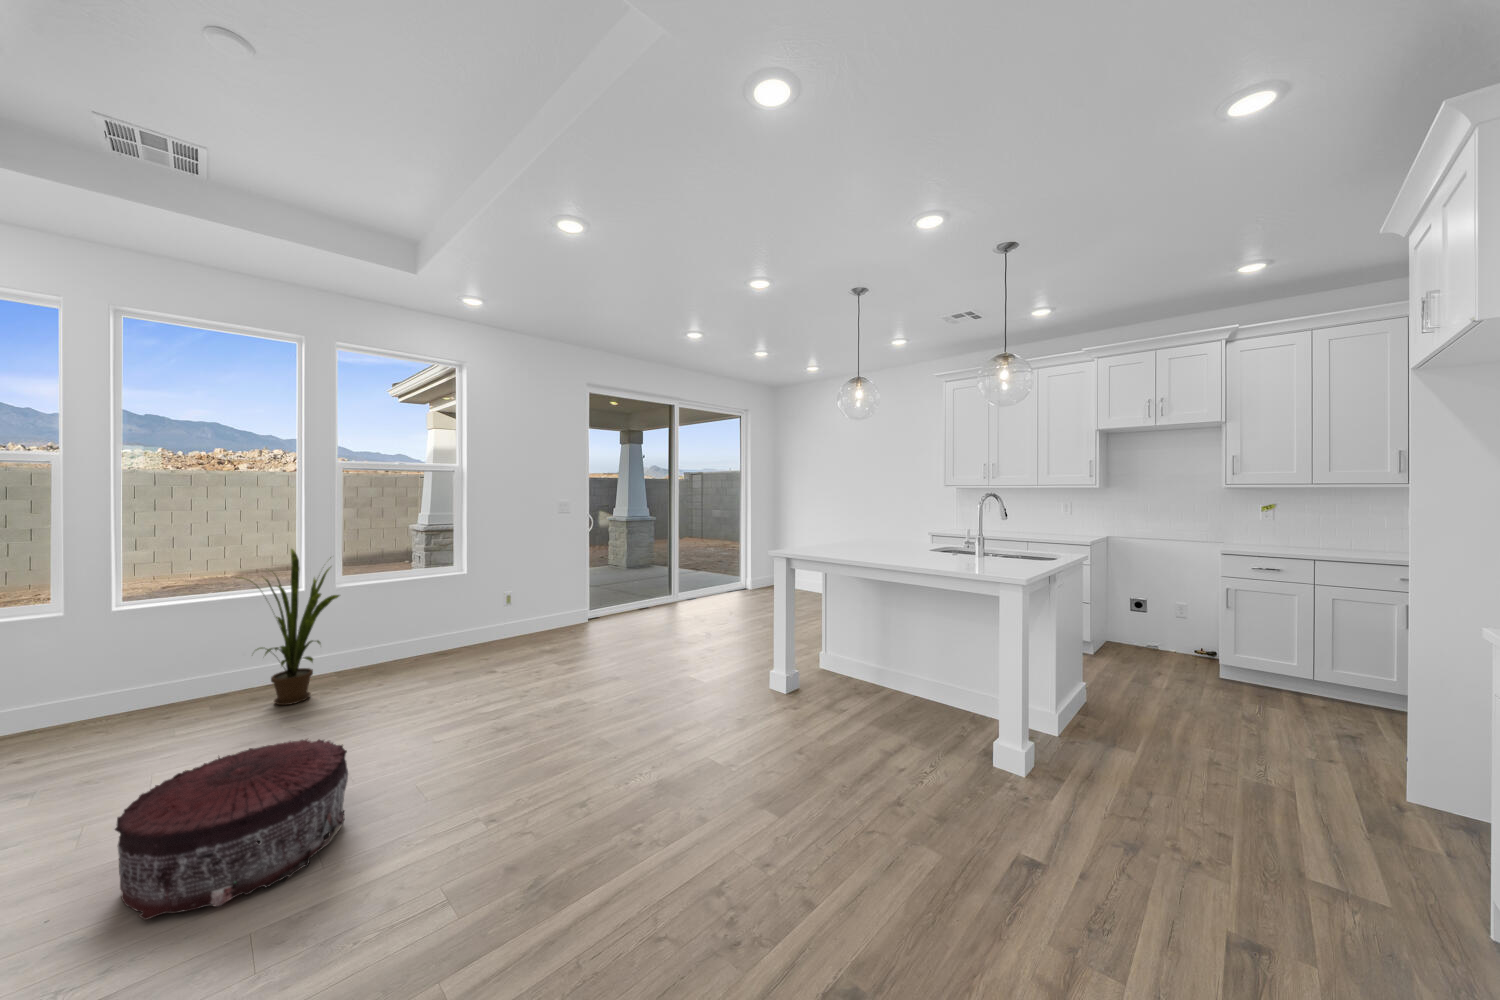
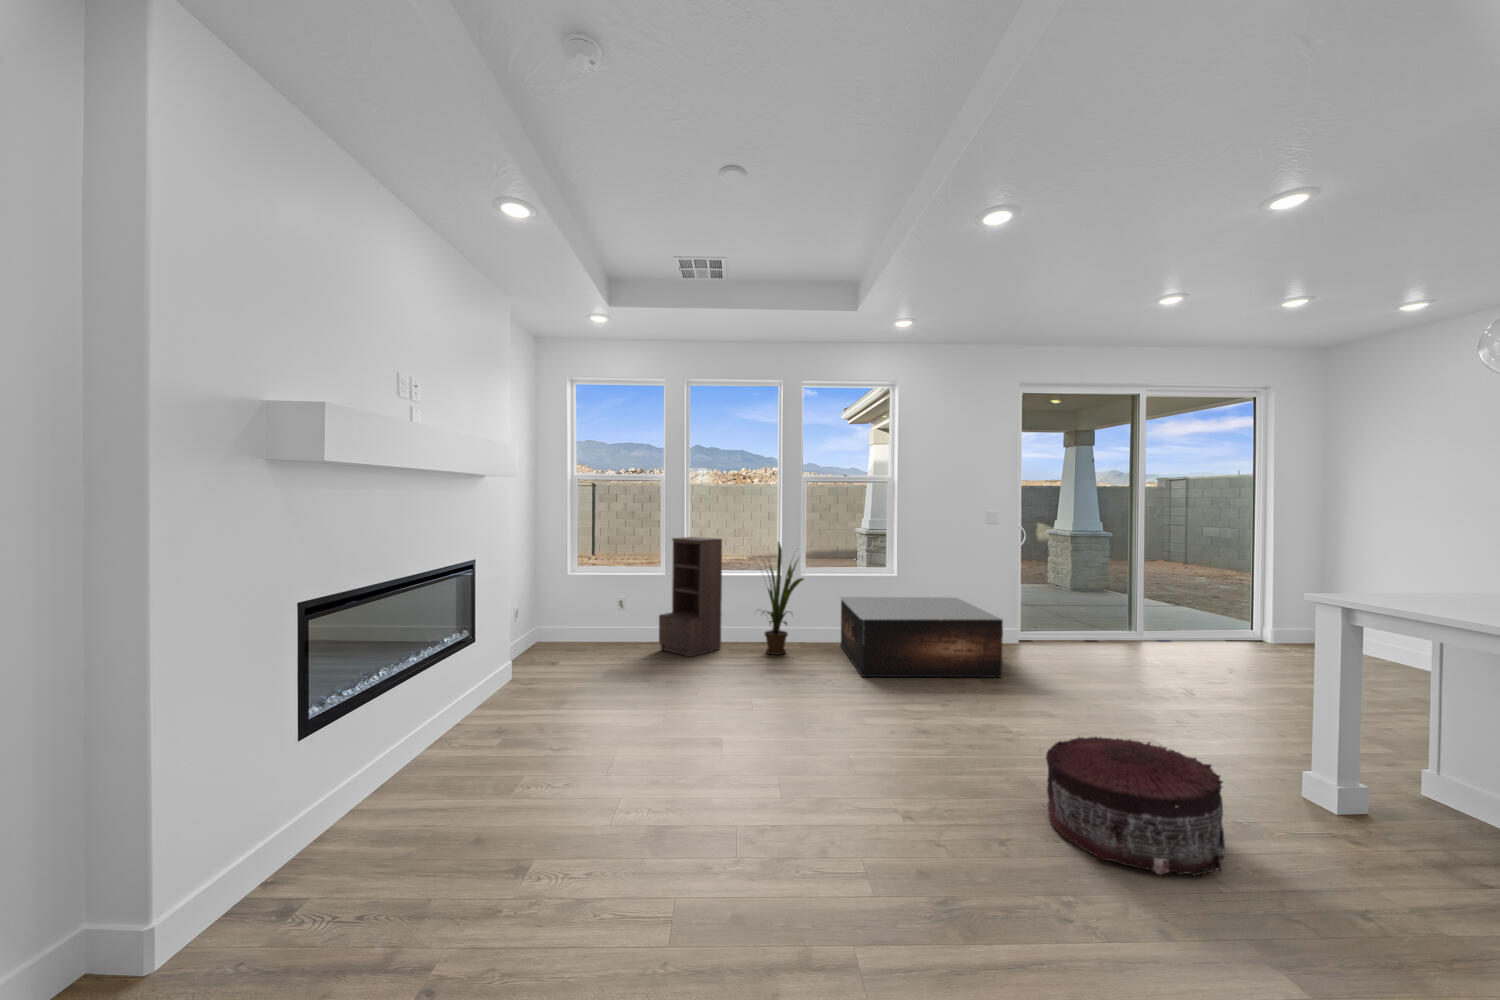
bookshelf: none [17,553,181,756] -> present [659,537,722,657]
coffee table: none [390,589,591,706] -> present [840,597,1003,677]
pouf: present [115,739,348,920] -> present [1046,737,1225,876]

